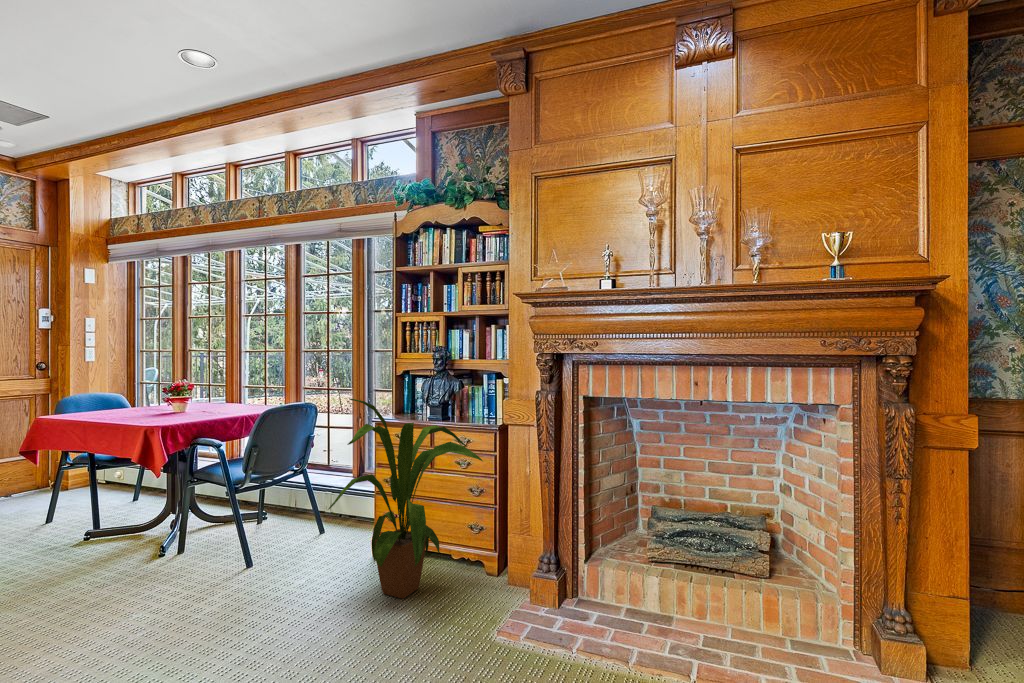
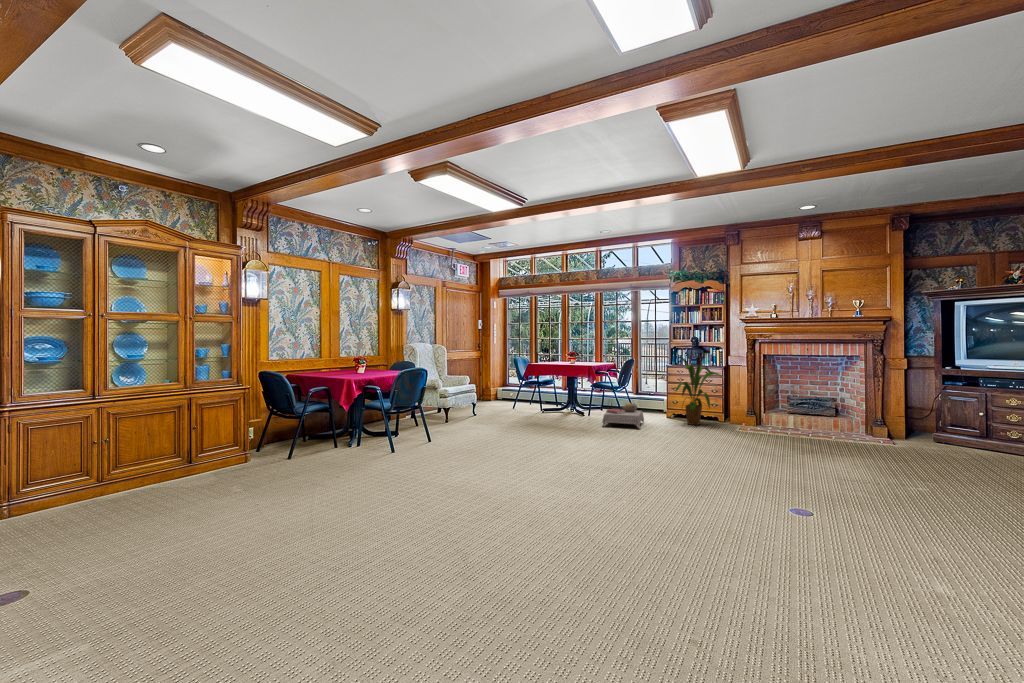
ottoman: none [84,540,262,646] -> present [602,402,644,429]

